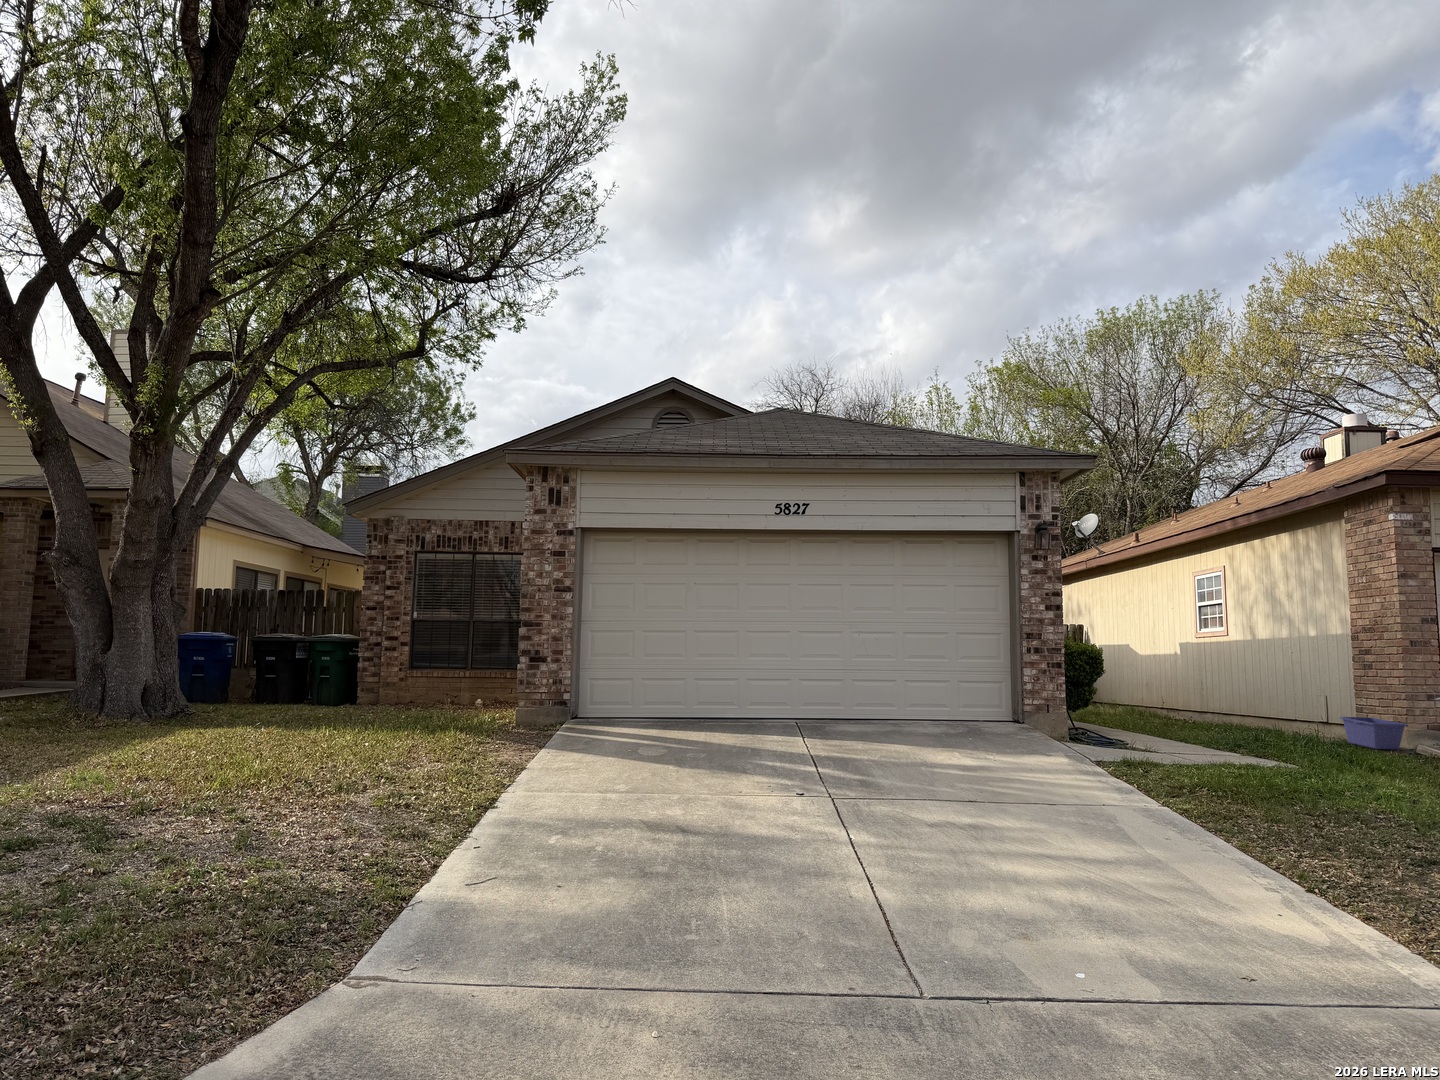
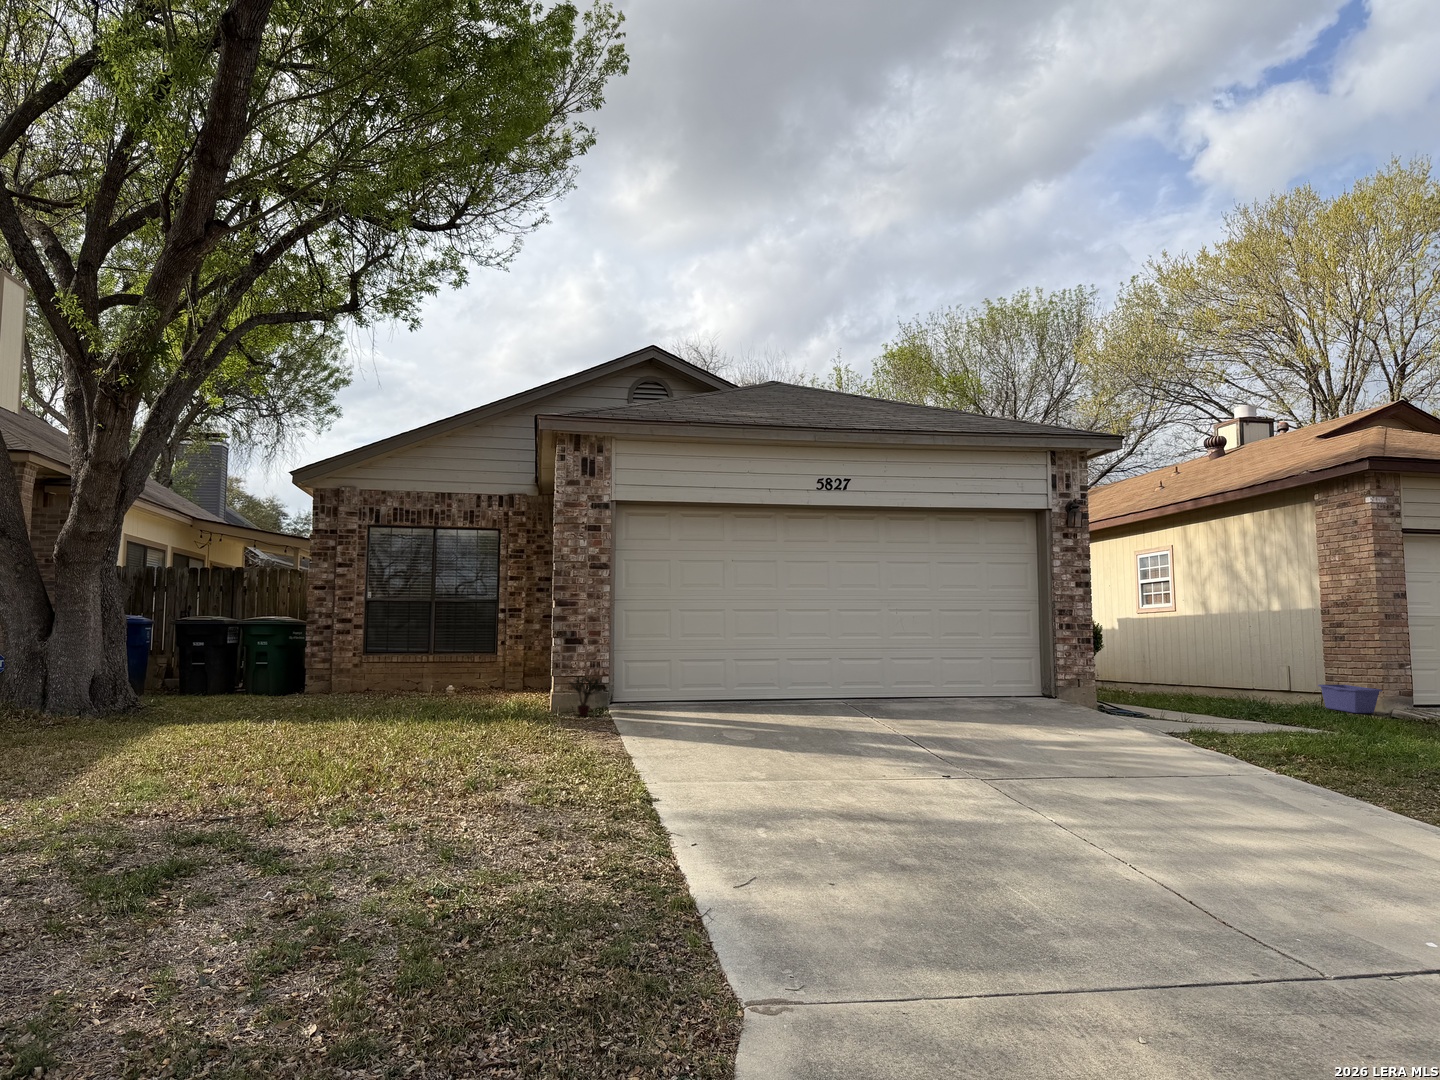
potted plant: none [526,690,559,729] -> present [569,677,602,716]

